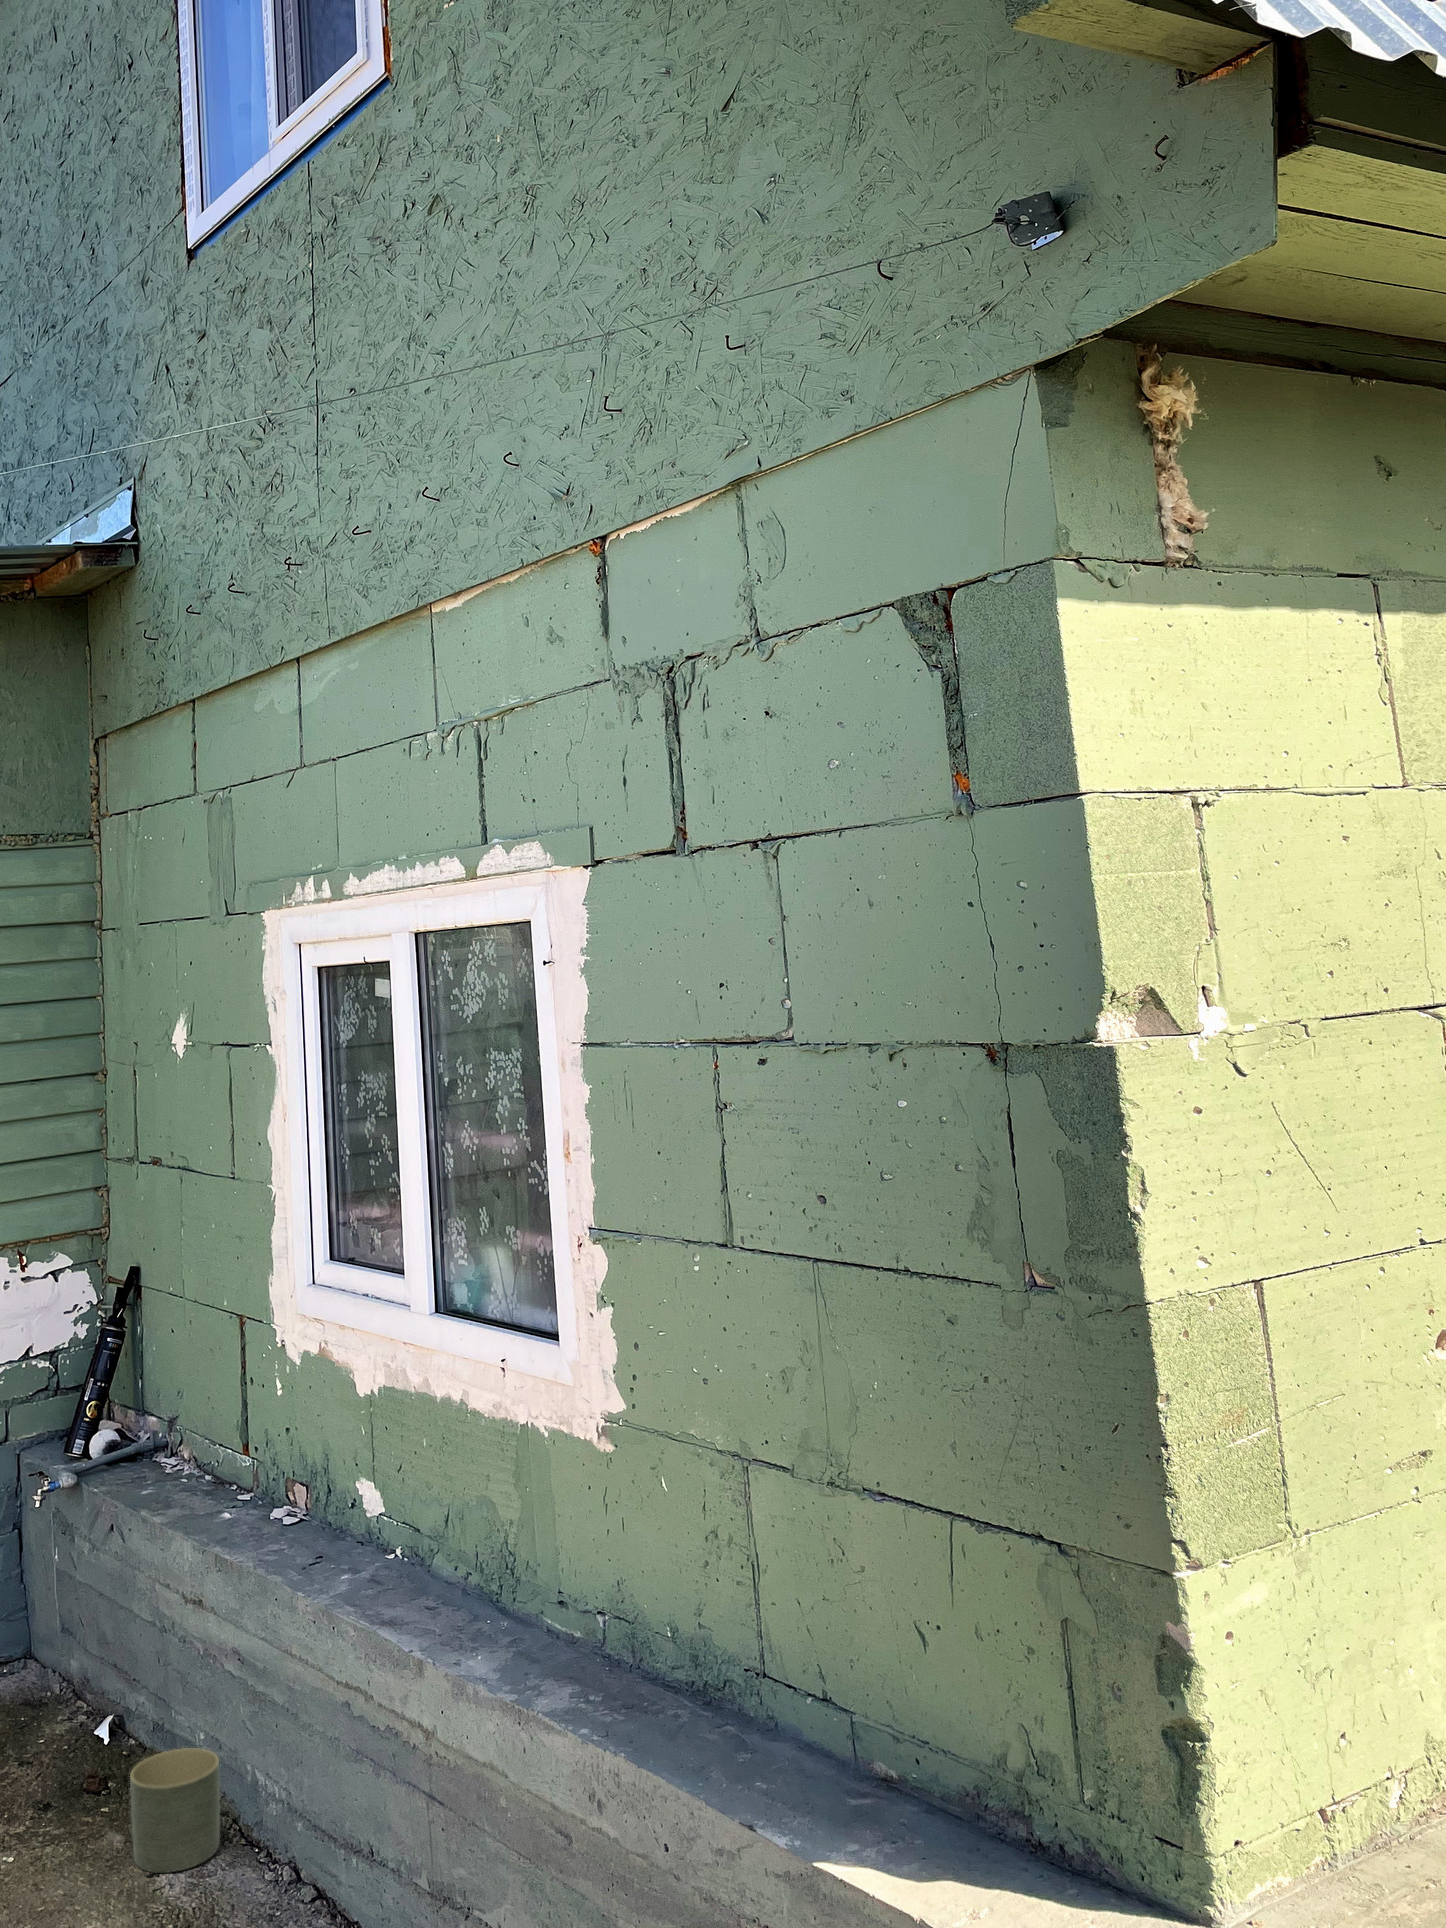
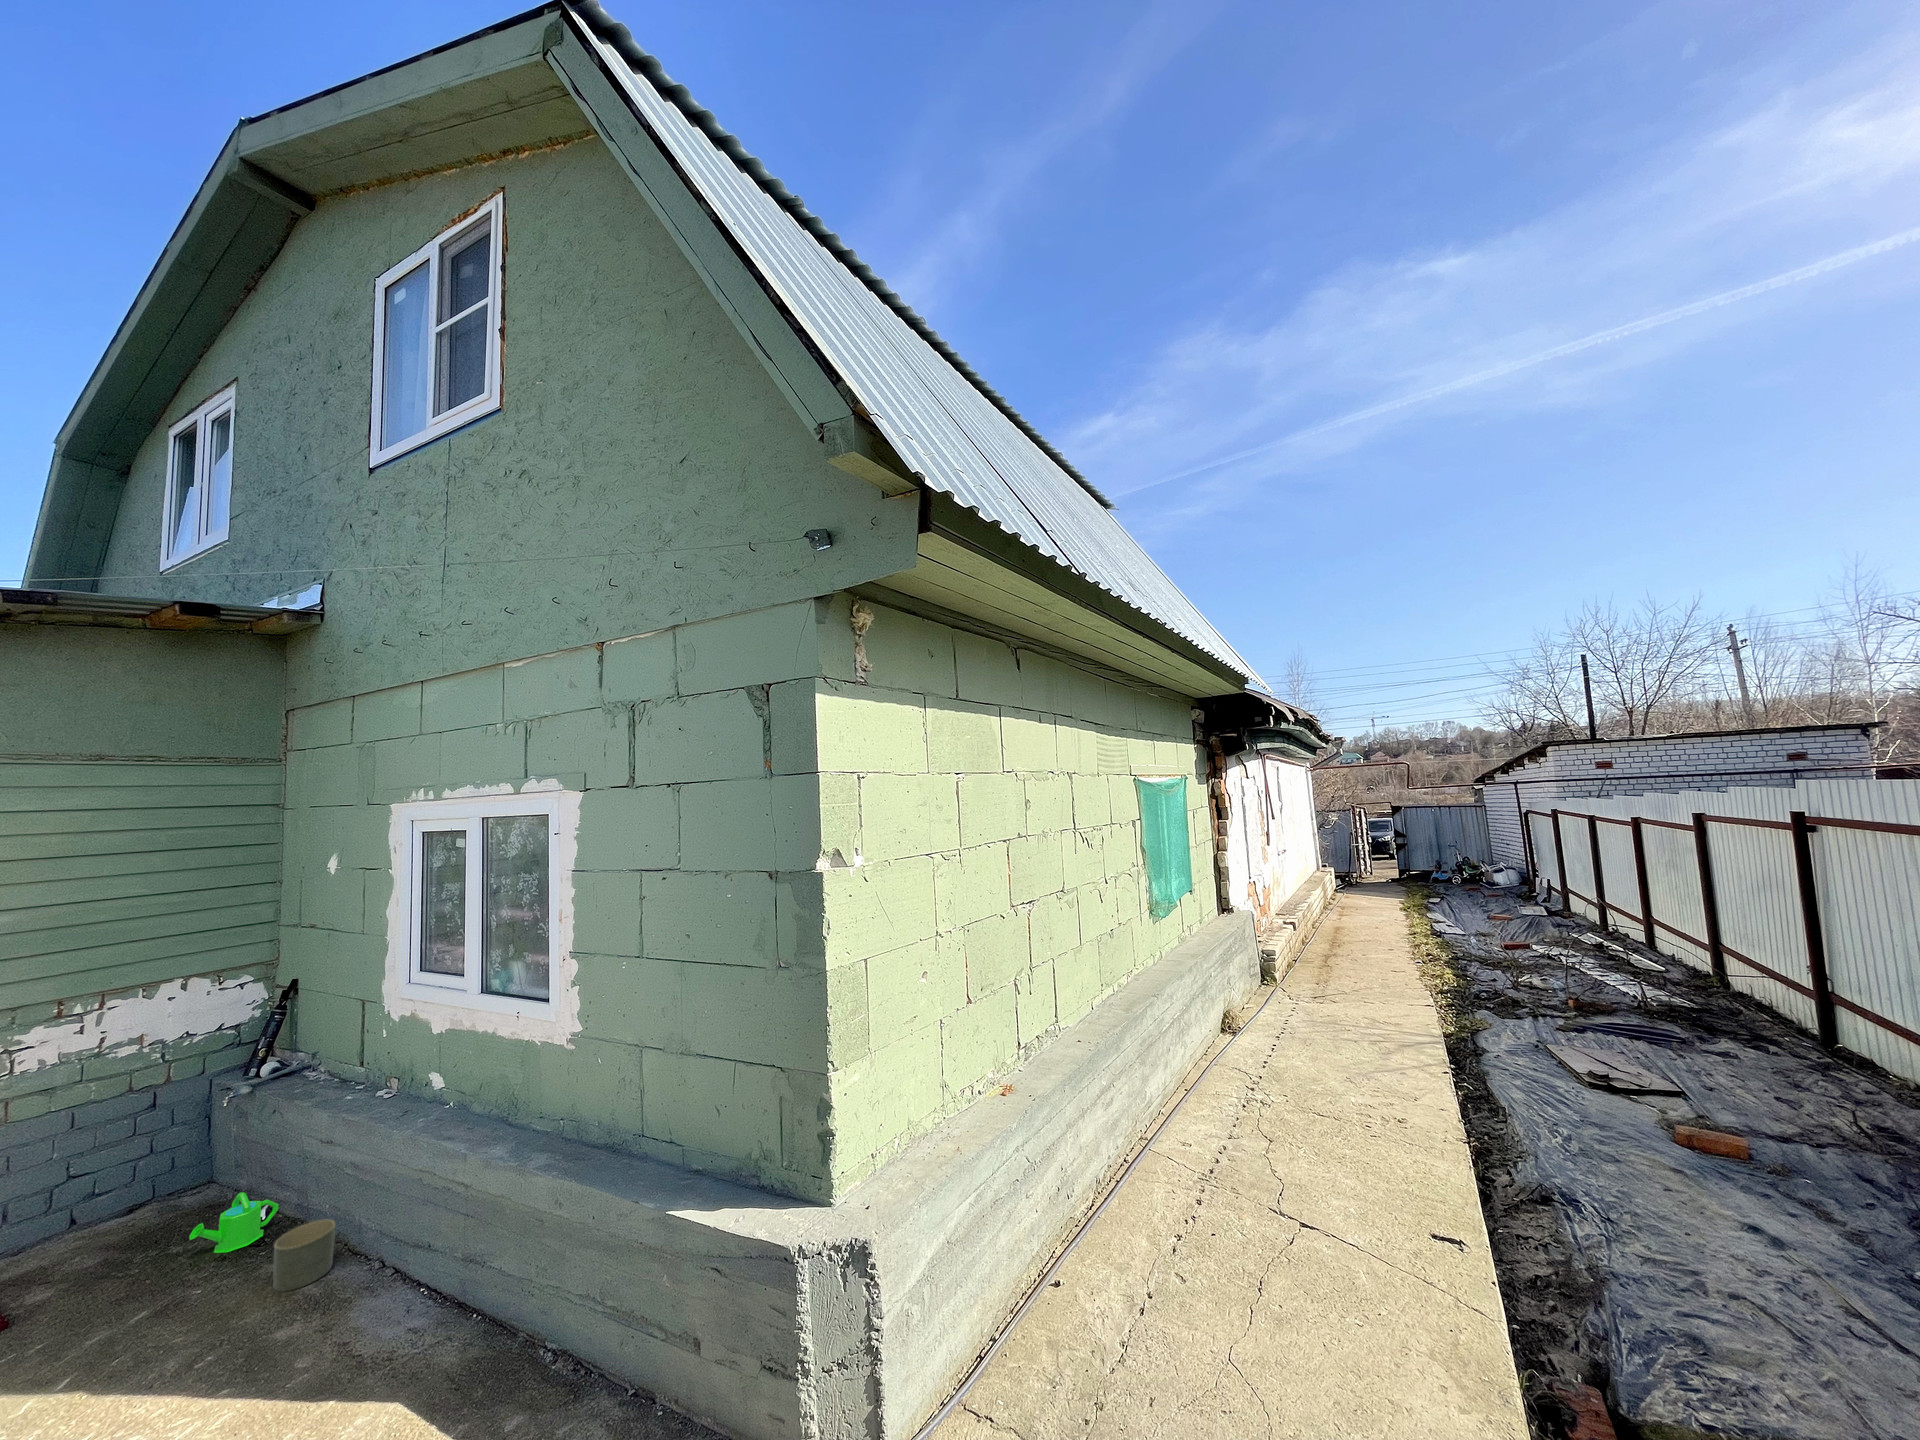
watering can: none [10,1668,132,1778] -> present [189,1192,279,1253]

